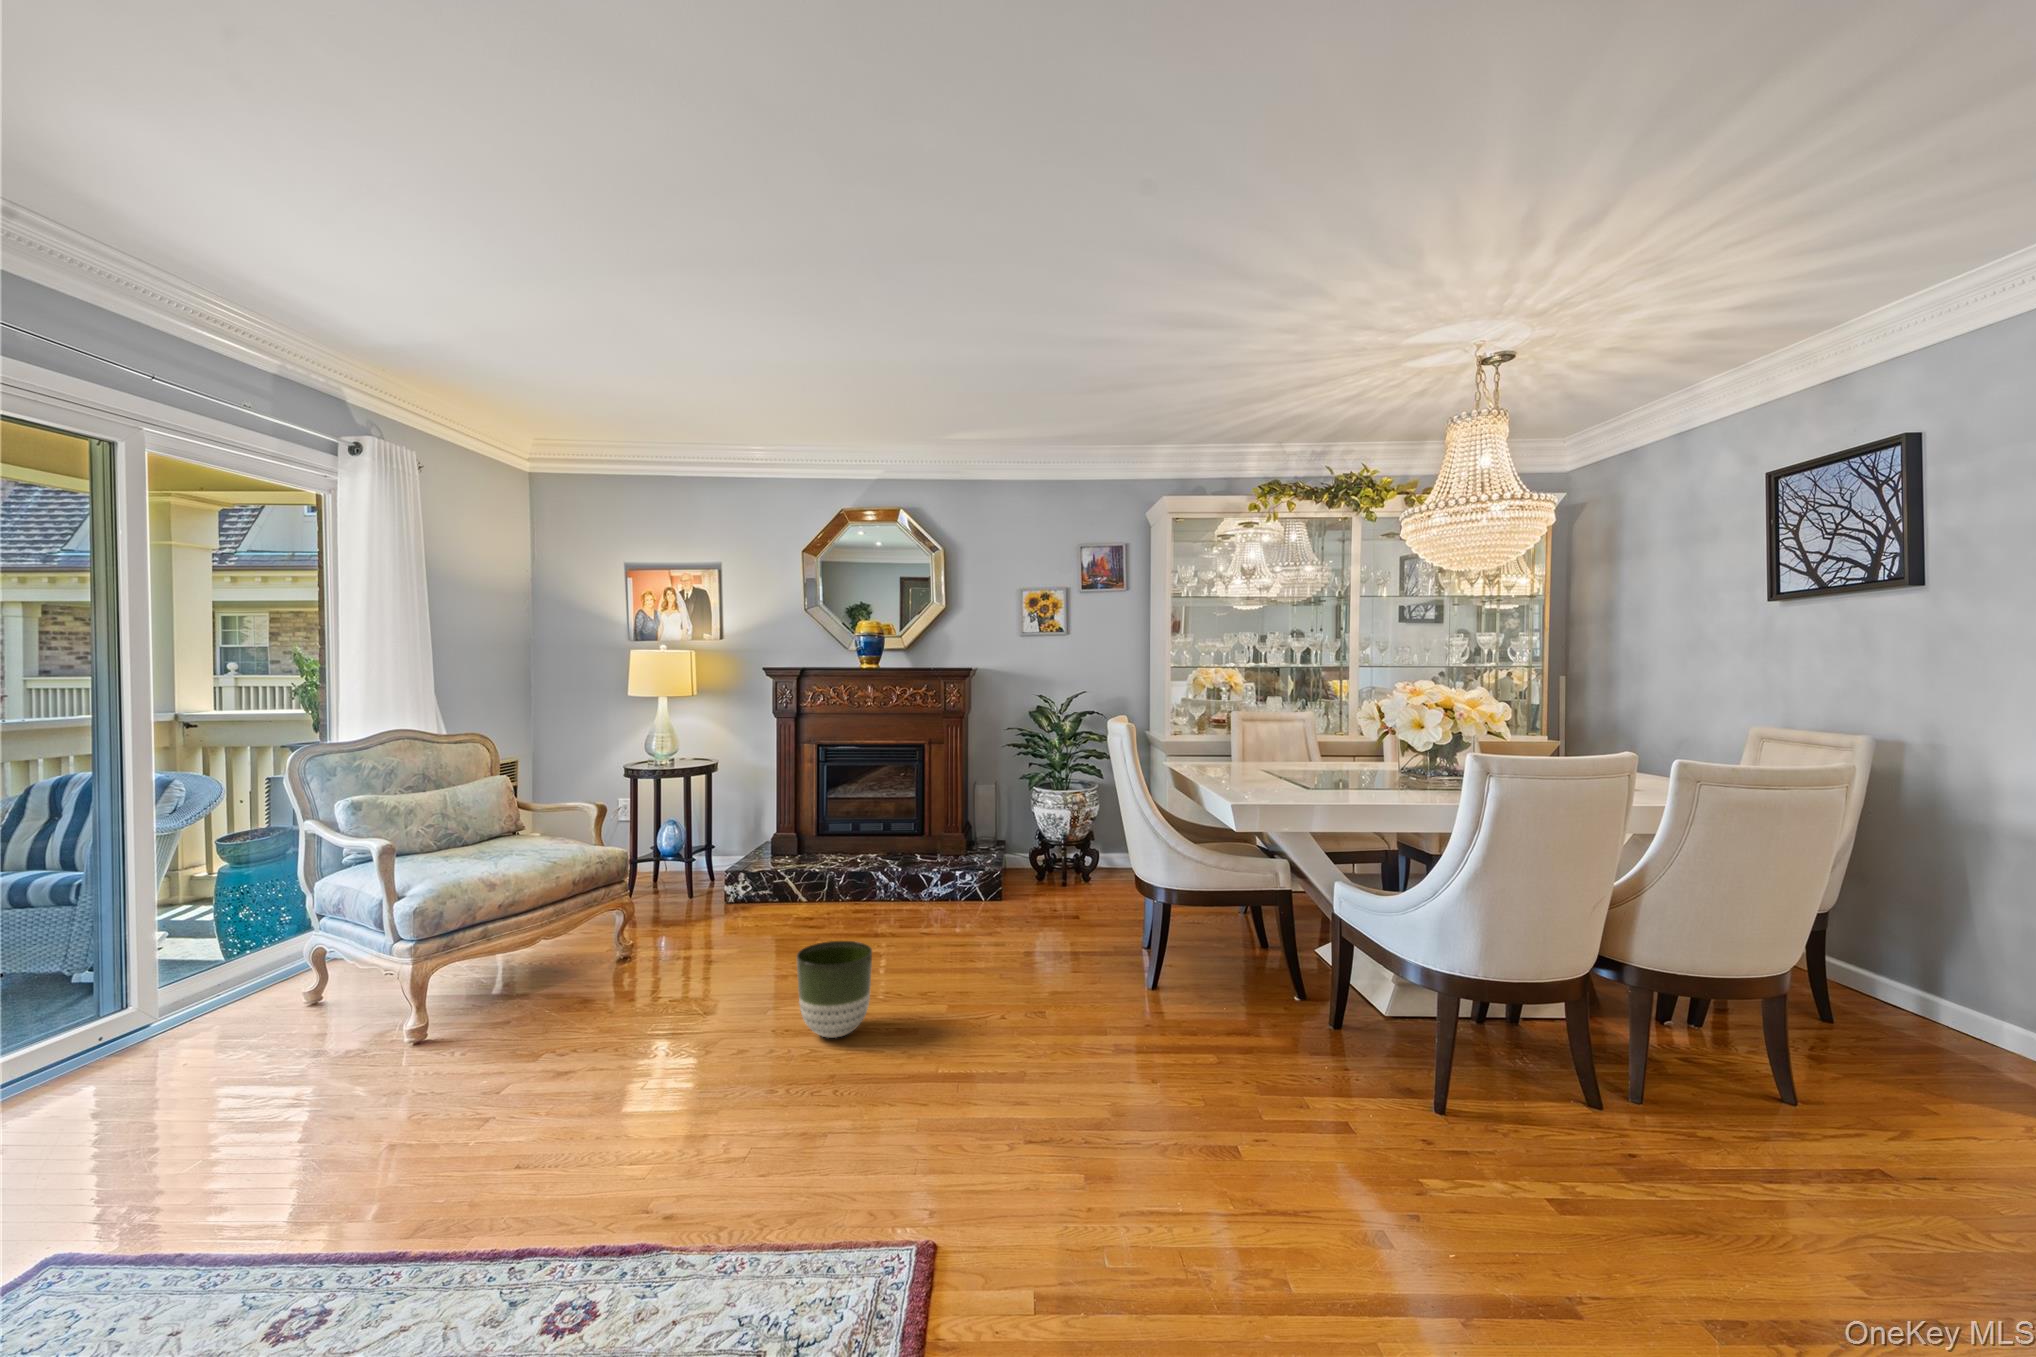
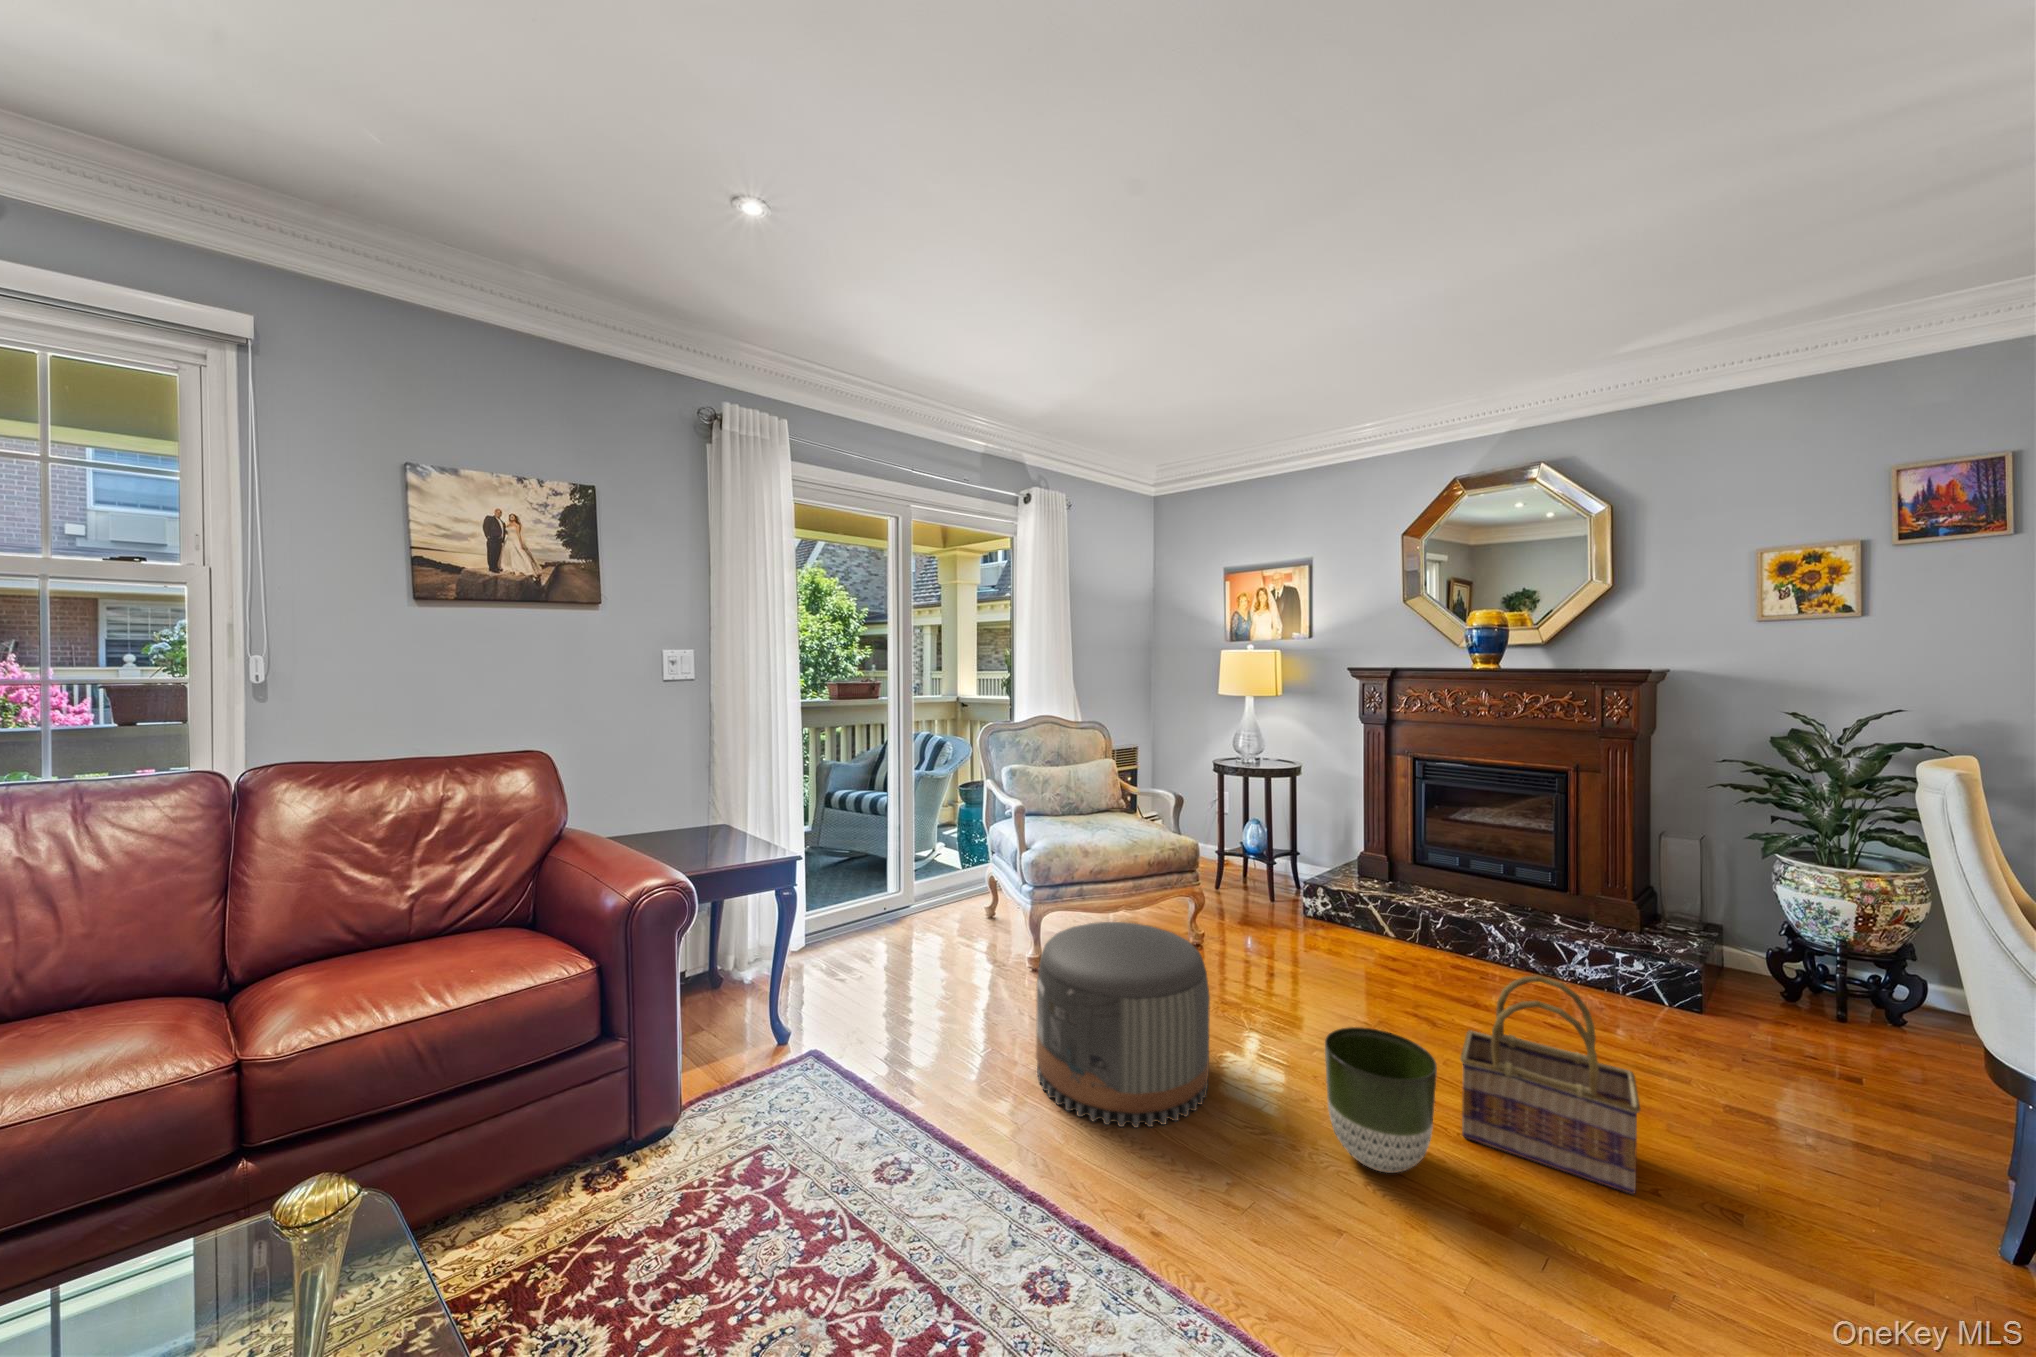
basket: none [881,879,978,1003] -> present [1460,975,1641,1194]
pouf: none [517,914,696,1095] -> present [1036,922,1210,1128]

